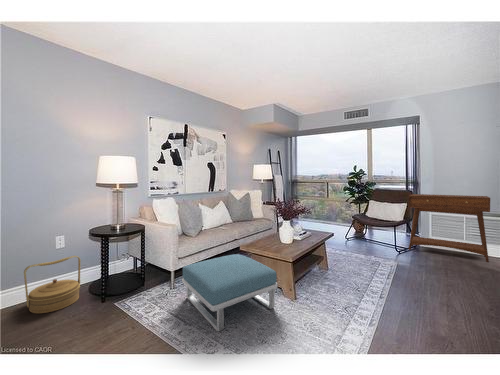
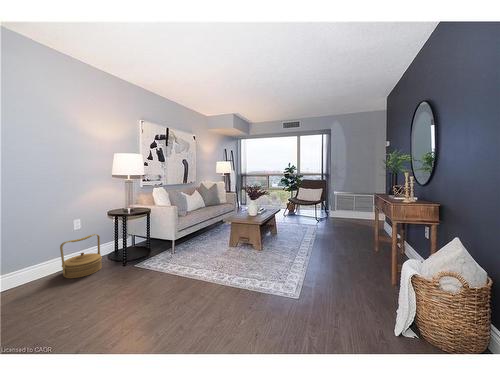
console table: present [409,194,490,262] -> none [324,183,367,223]
footstool: present [182,254,277,331] -> none [186,226,252,270]

